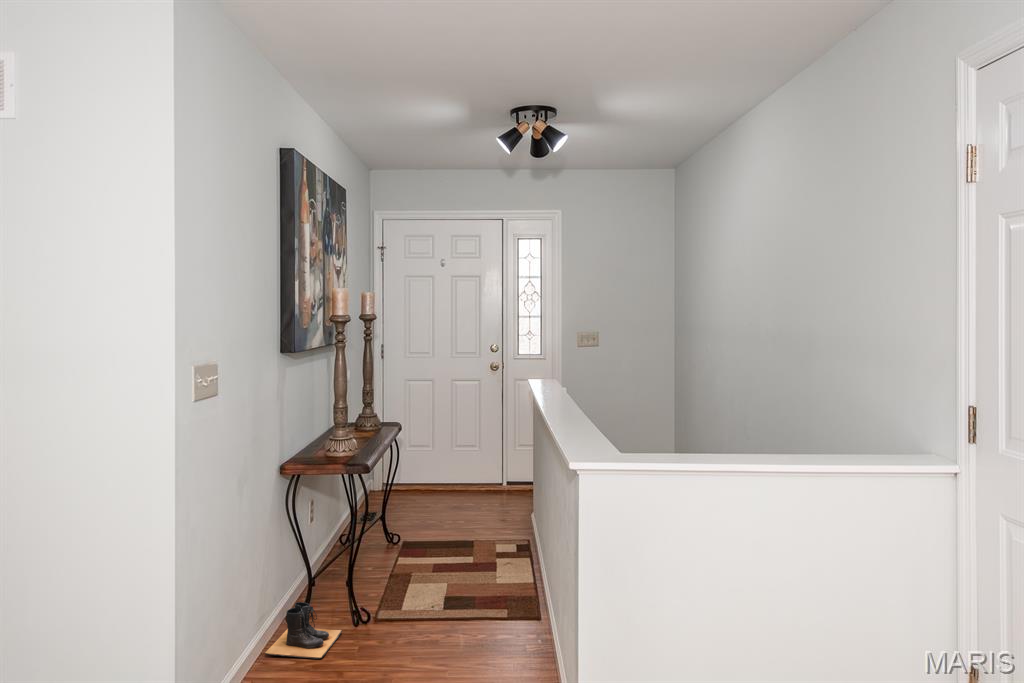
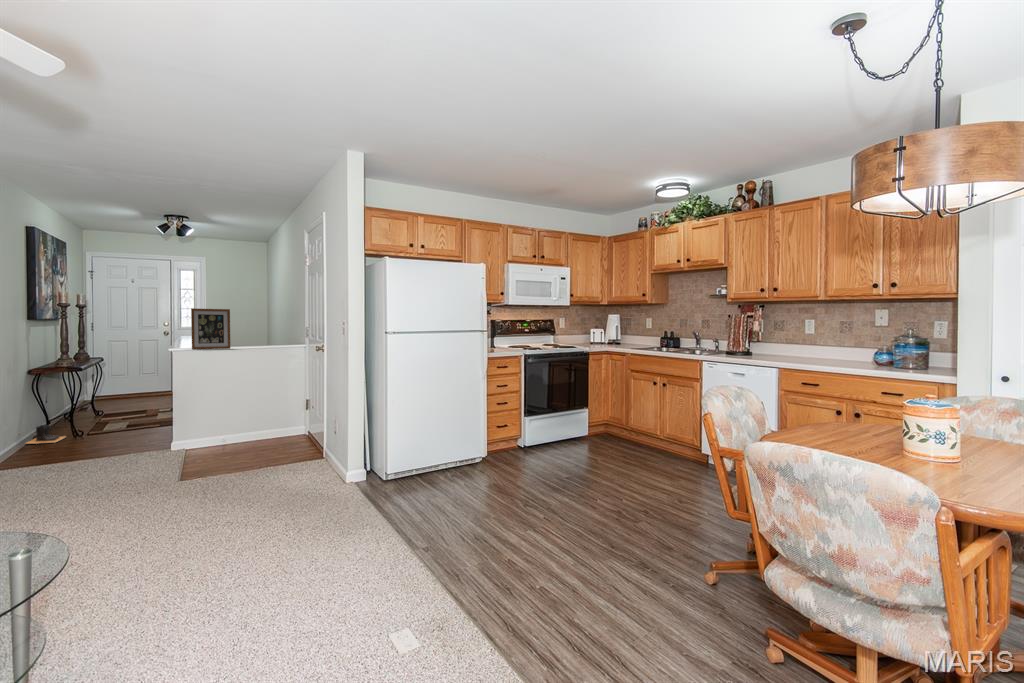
picture frame: none [639,330,743,460] -> present [191,308,230,349]

